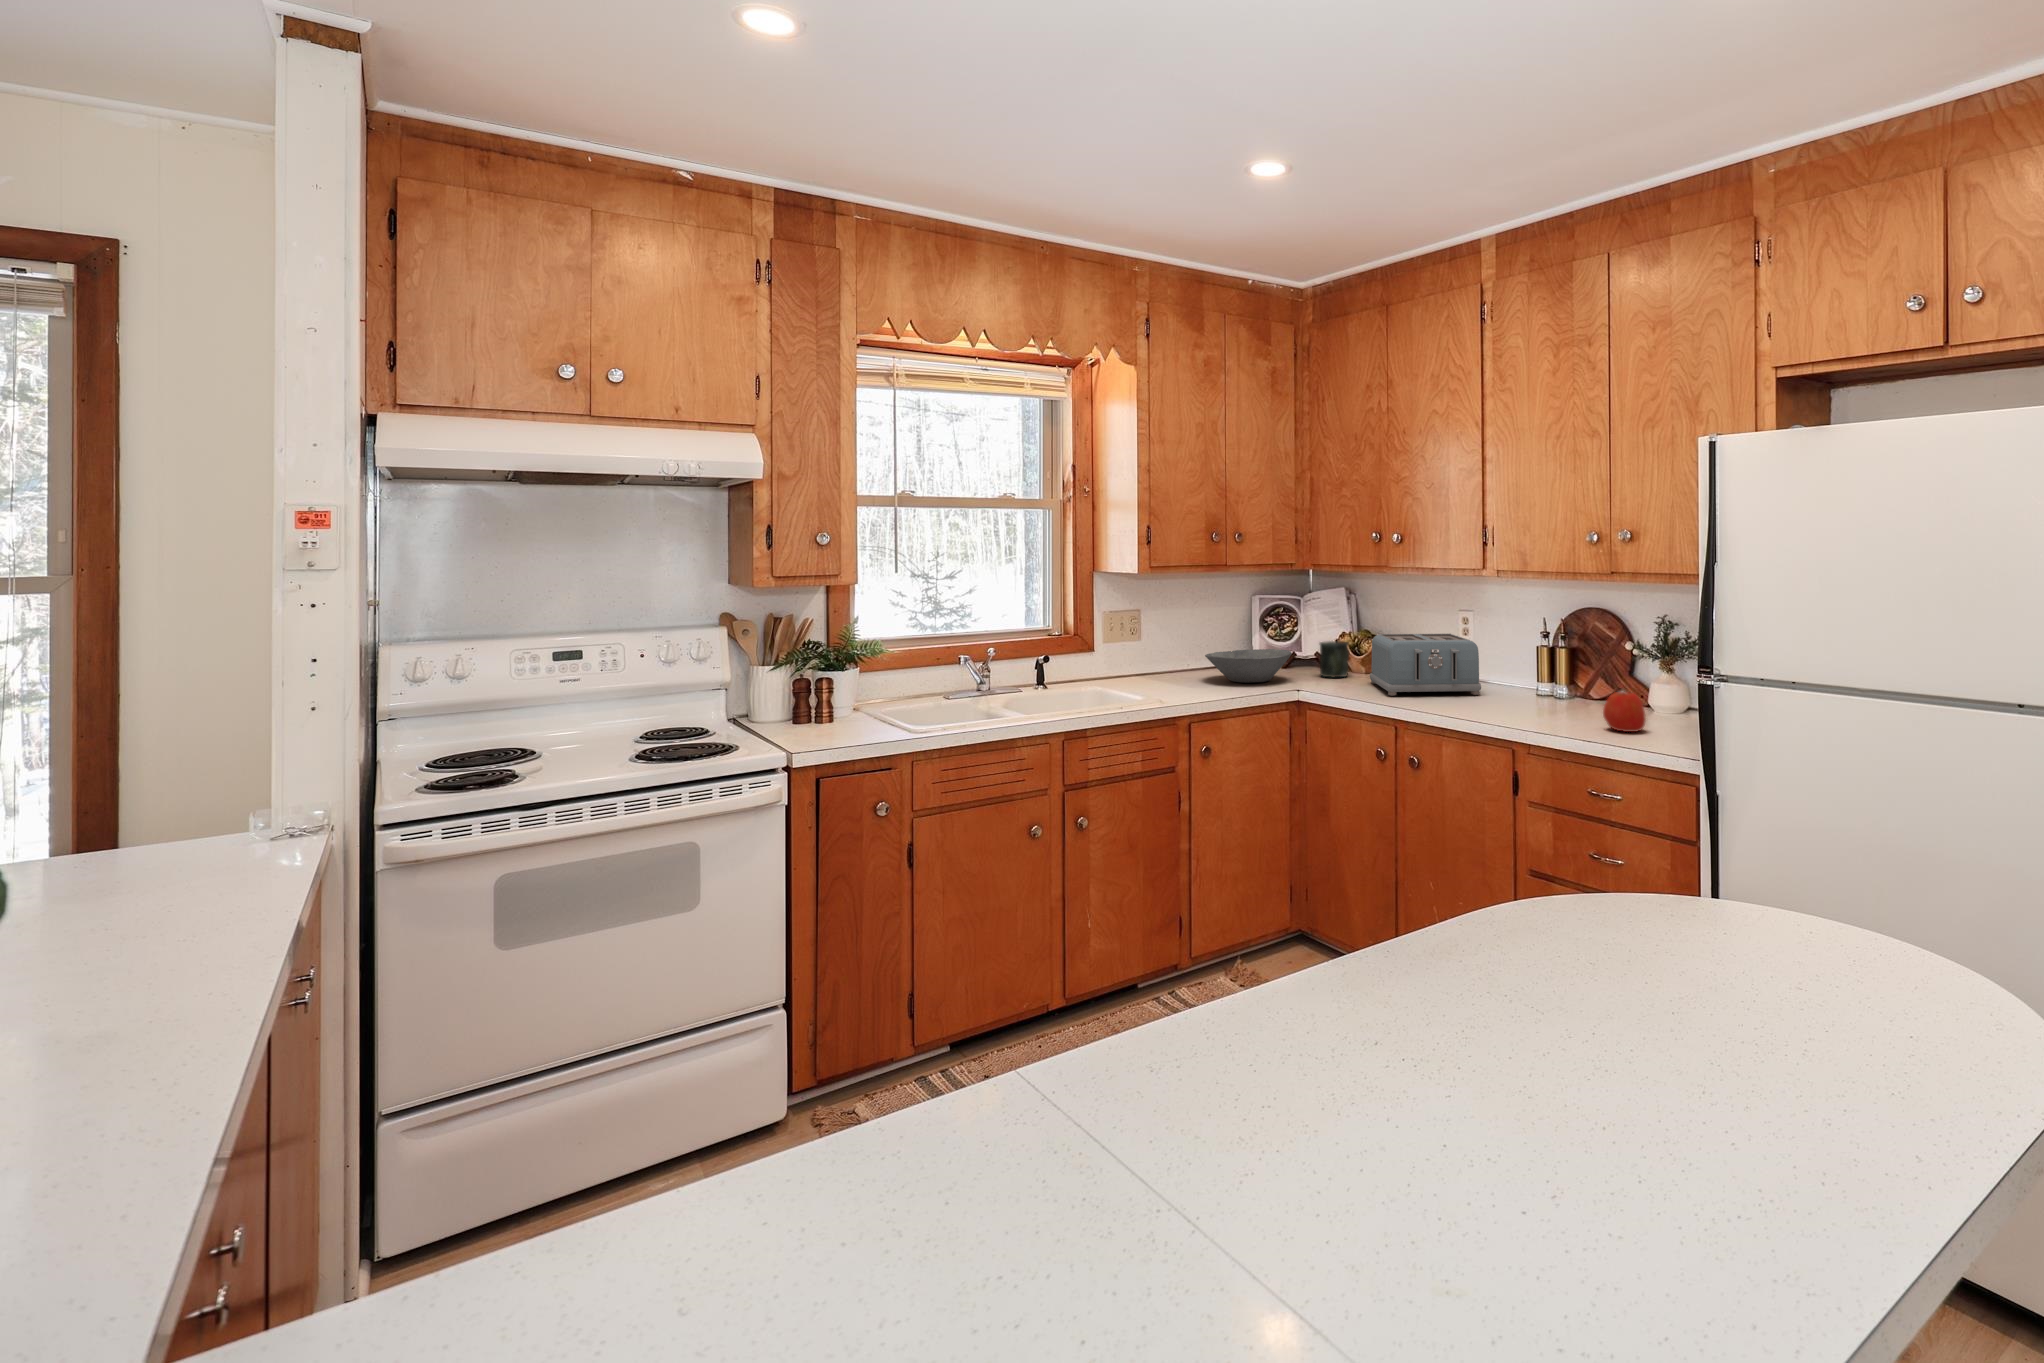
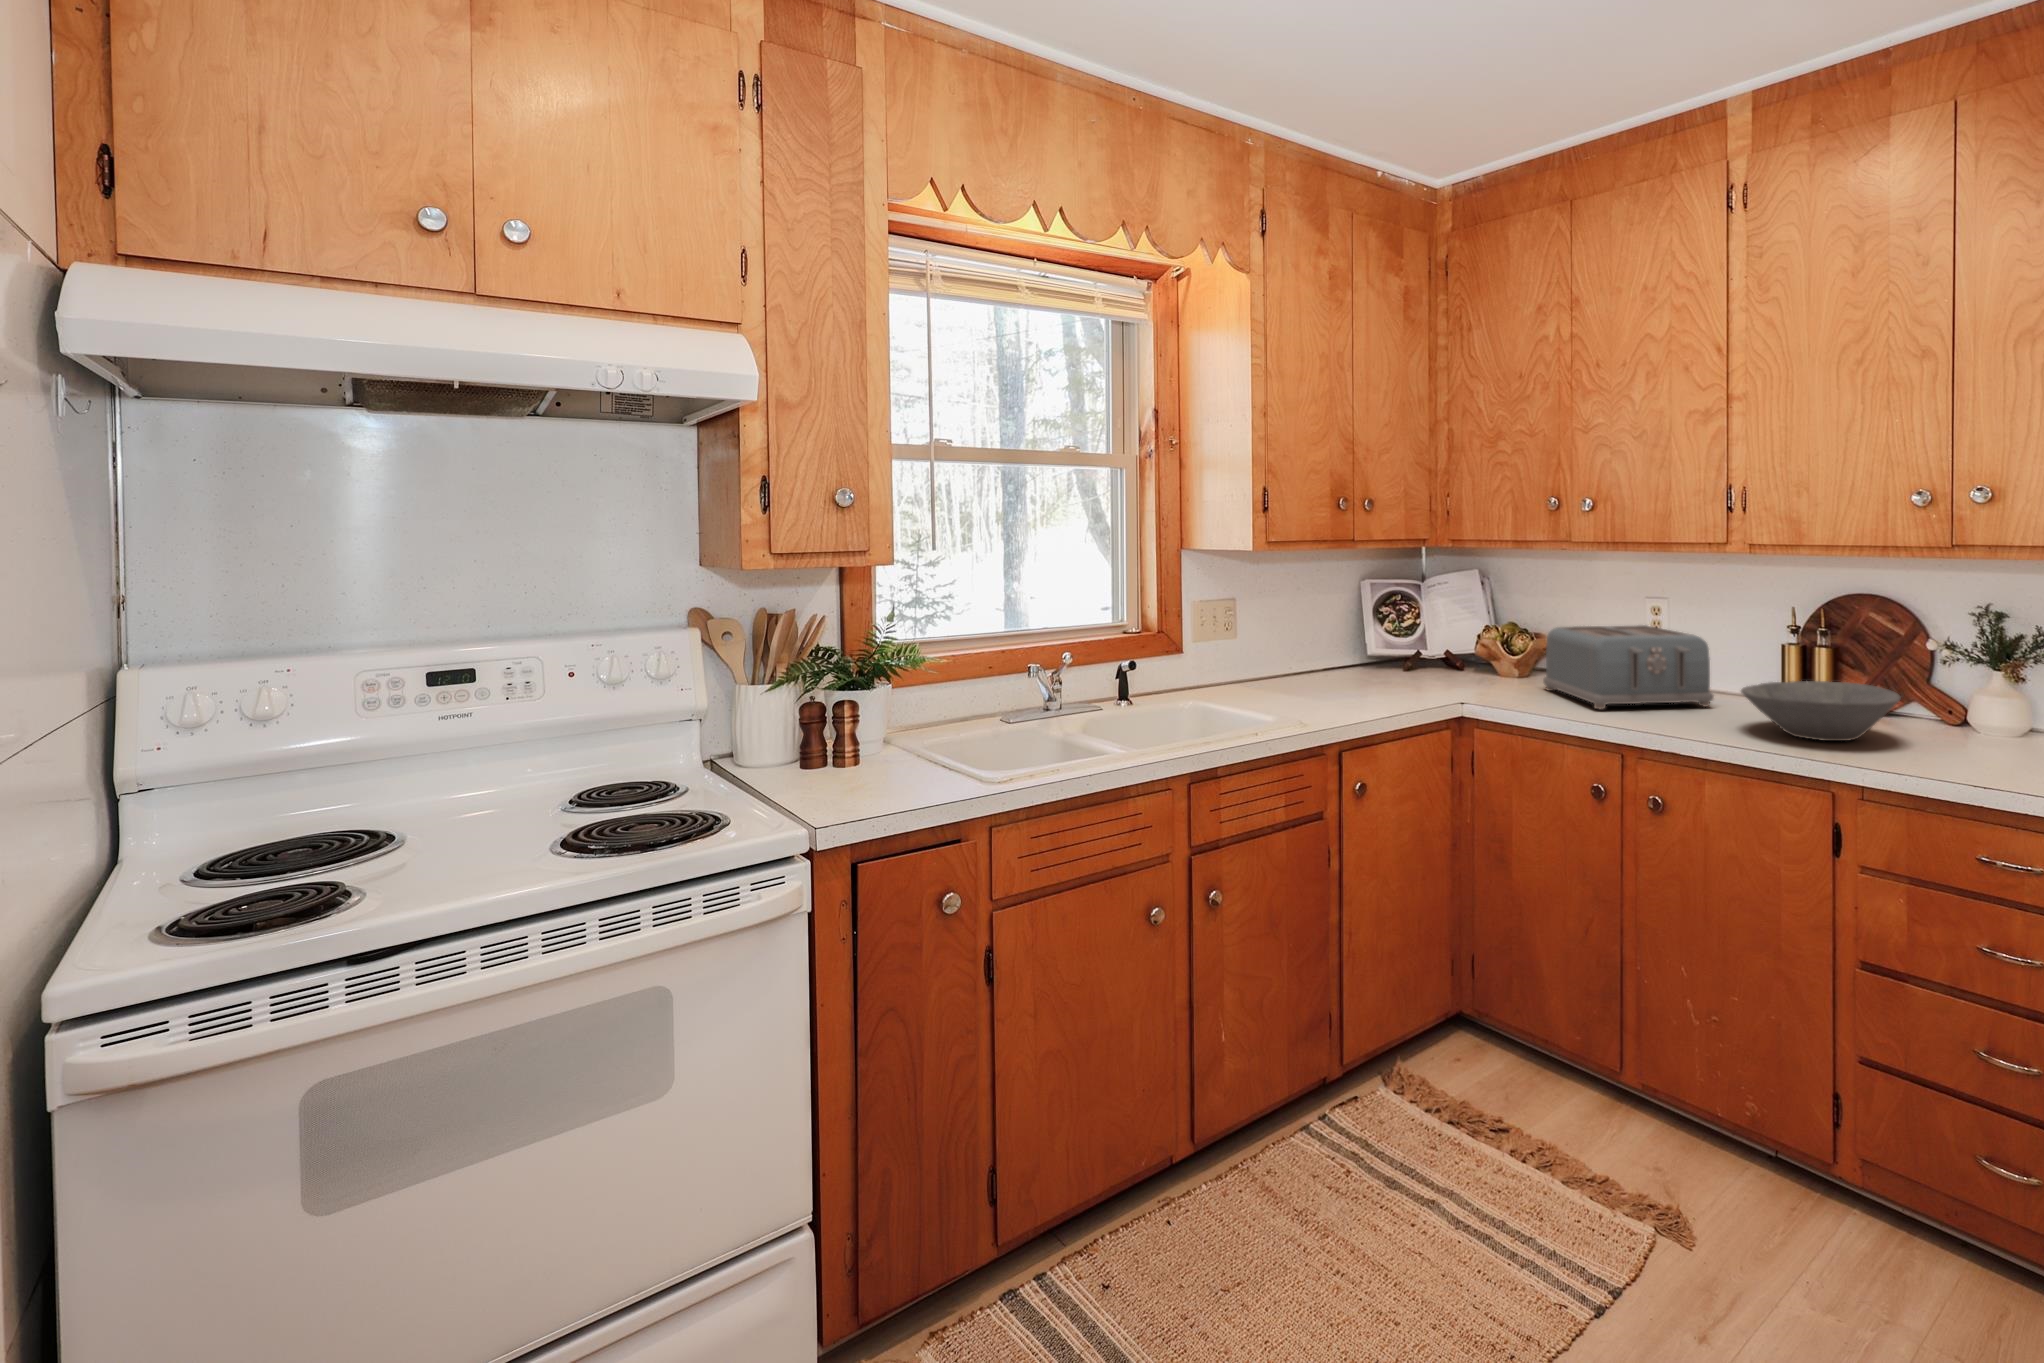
mug: present [1320,641,1350,678] -> none [1467,635,1507,682]
bowl: present [1205,649,1292,683] -> present [1741,681,1901,741]
apple: present [1603,691,1645,732] -> none [1960,710,2030,767]

